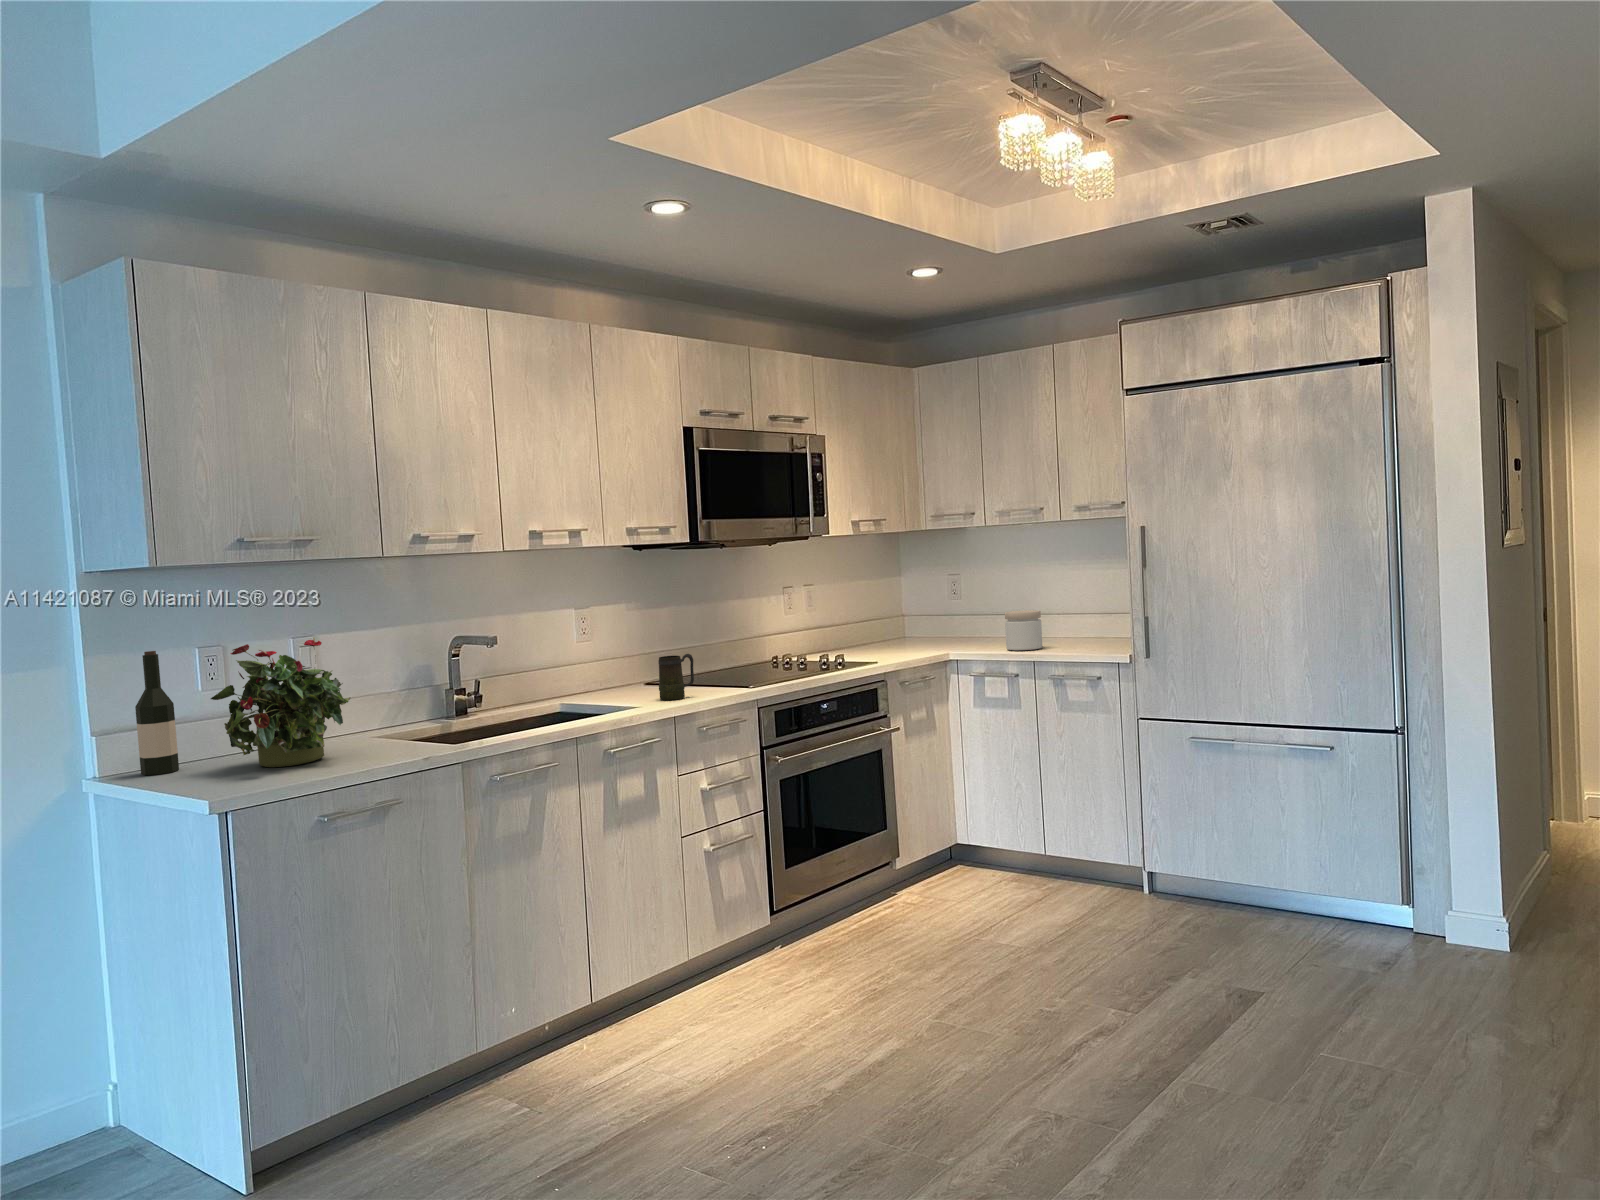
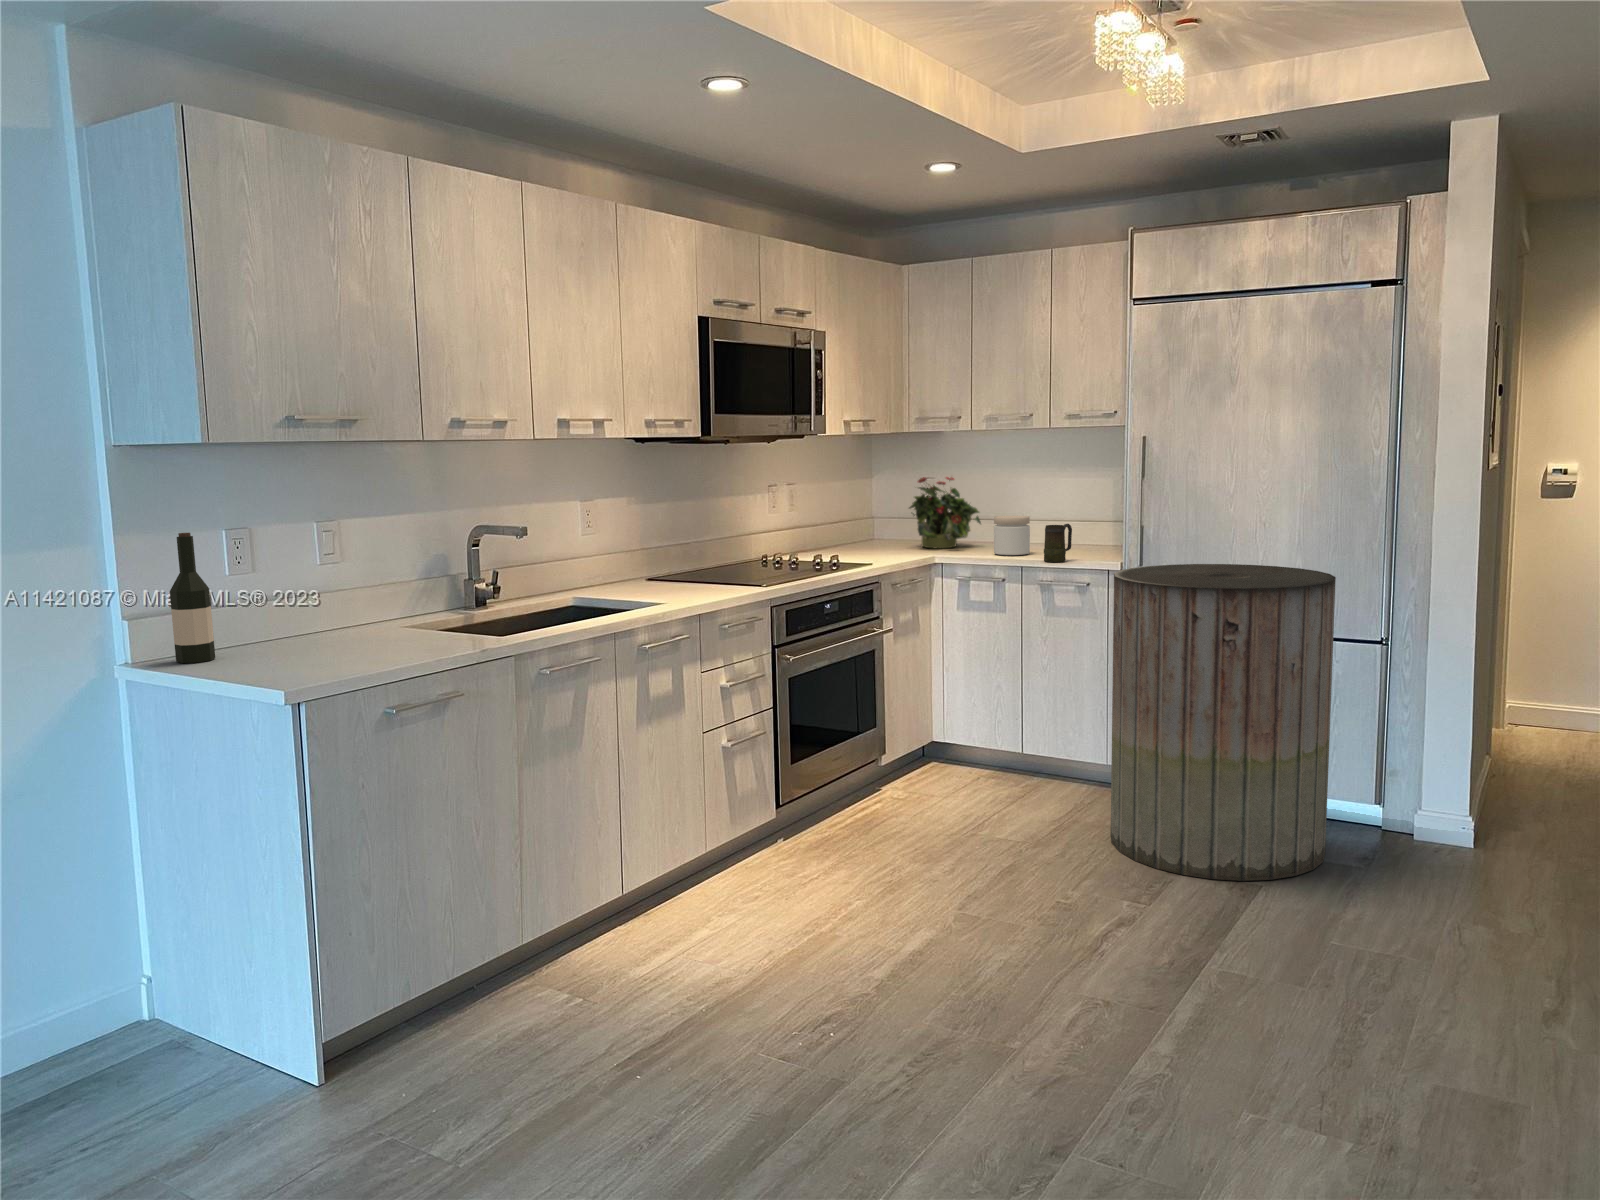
potted plant: present [211,638,350,767] -> present [909,477,981,549]
trash can: none [1103,653,1346,989] -> present [1111,564,1336,881]
mug: present [658,654,694,700] -> present [1044,524,1072,562]

